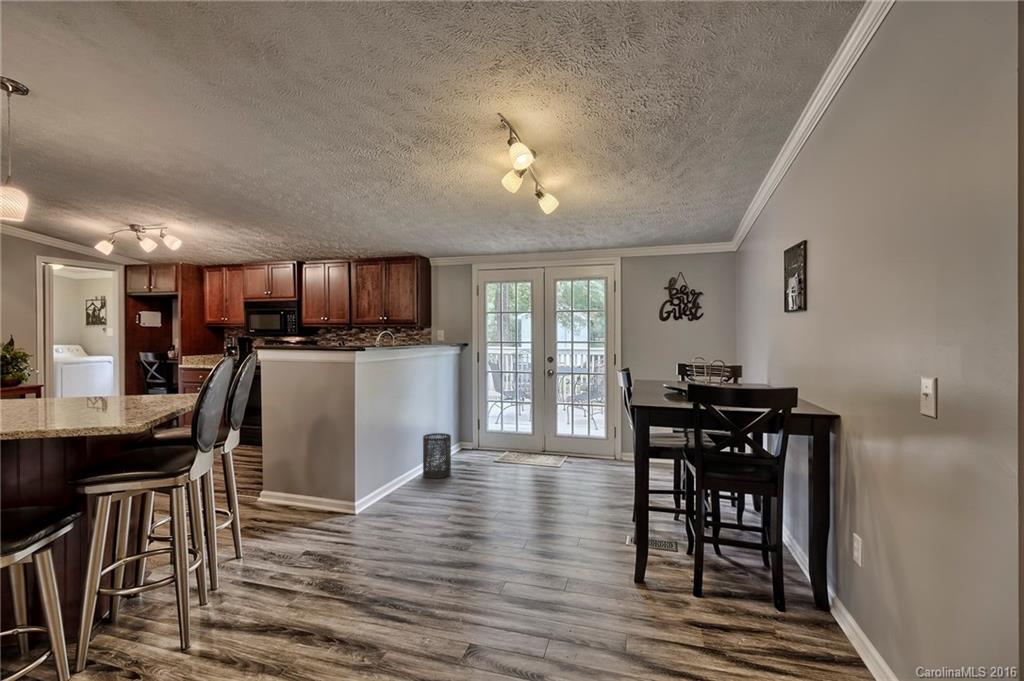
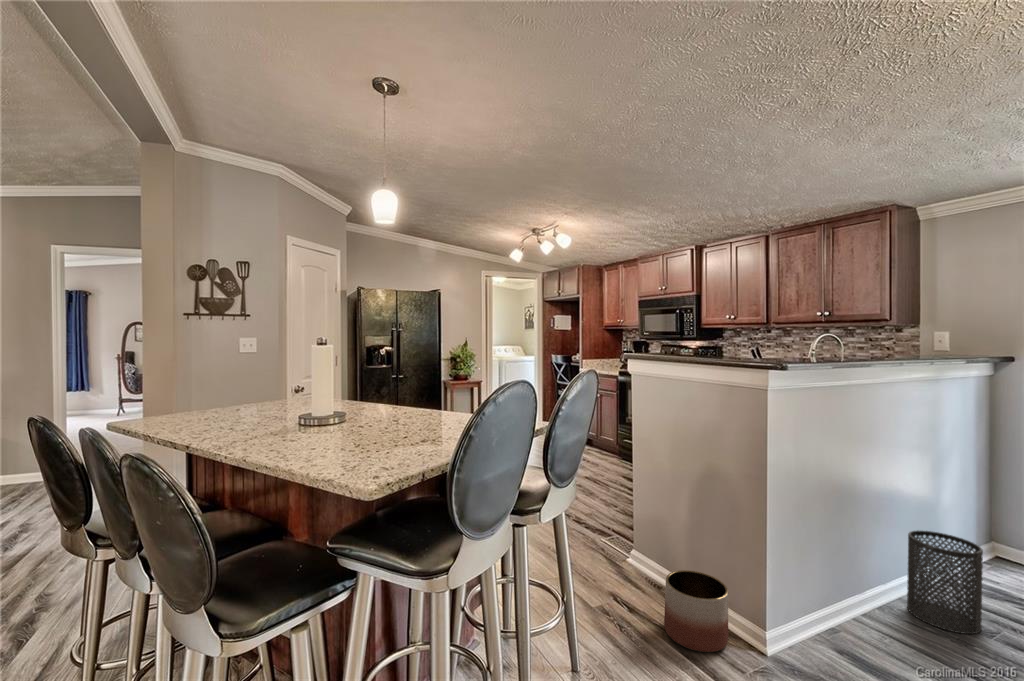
planter: none [294,482,334,526] -> present [664,570,728,652]

